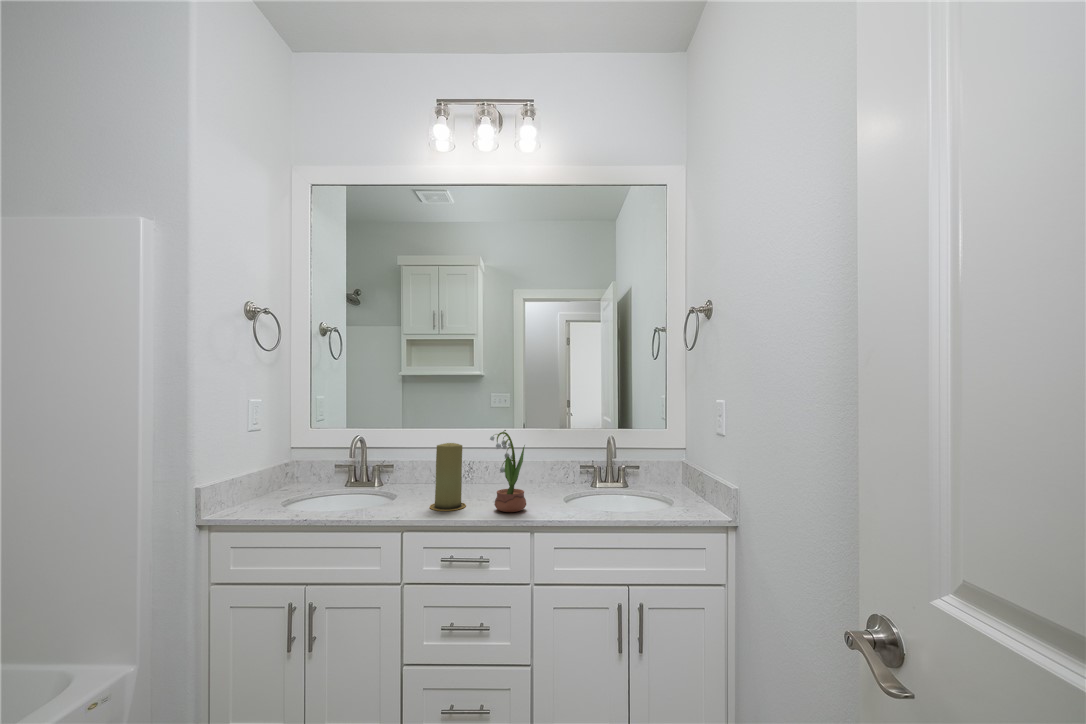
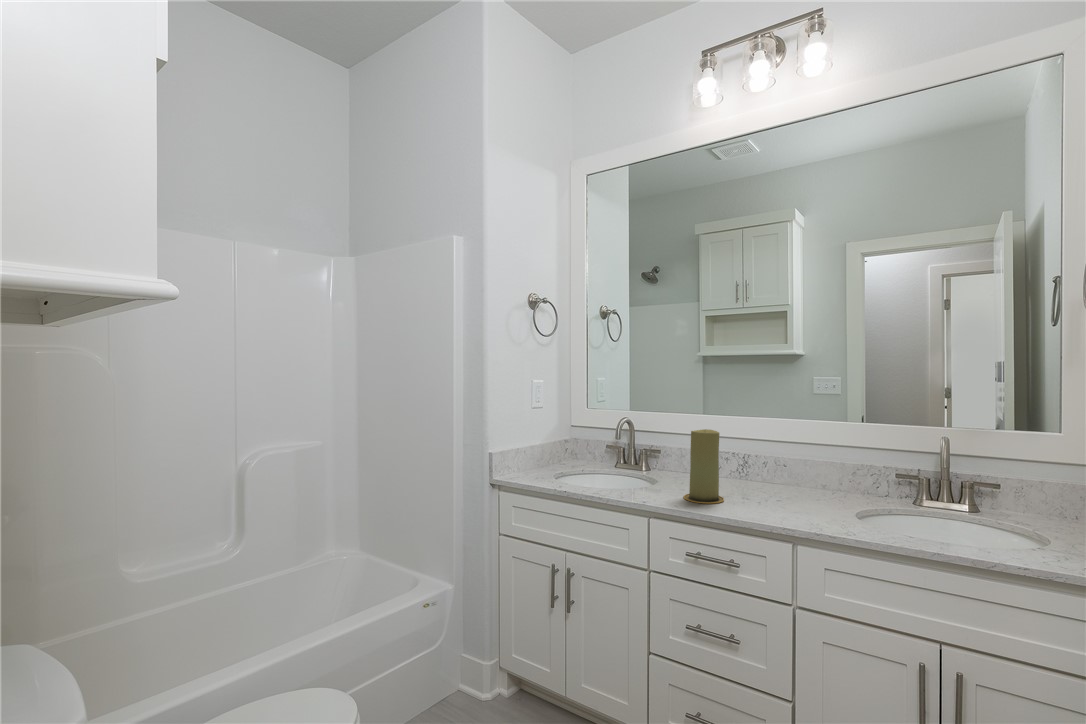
potted flower: present [490,430,526,512] -> none [748,418,794,516]

